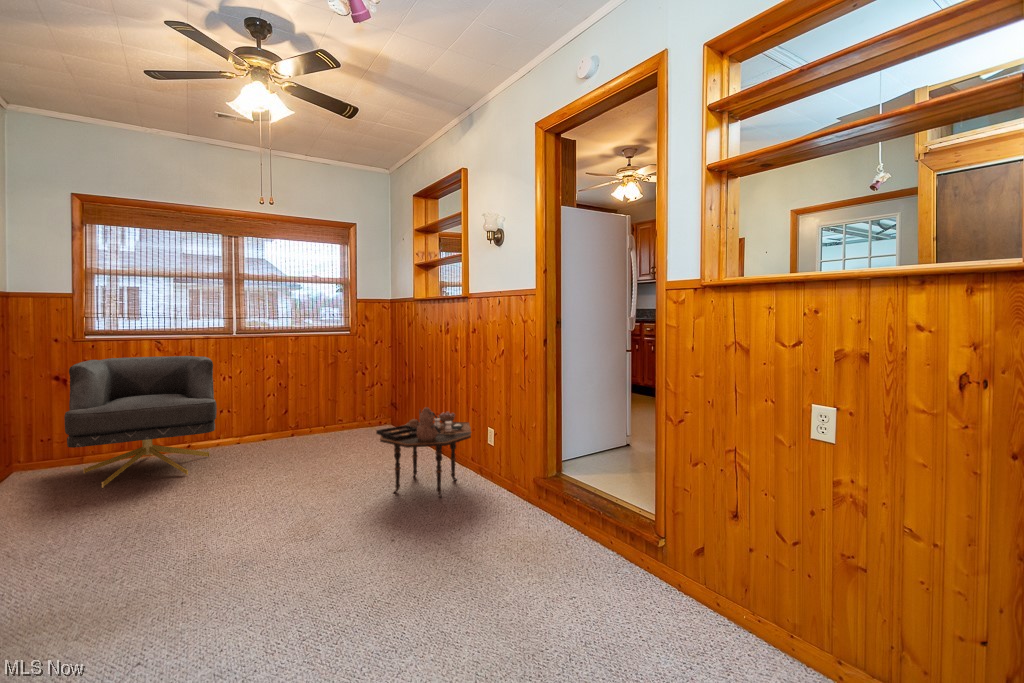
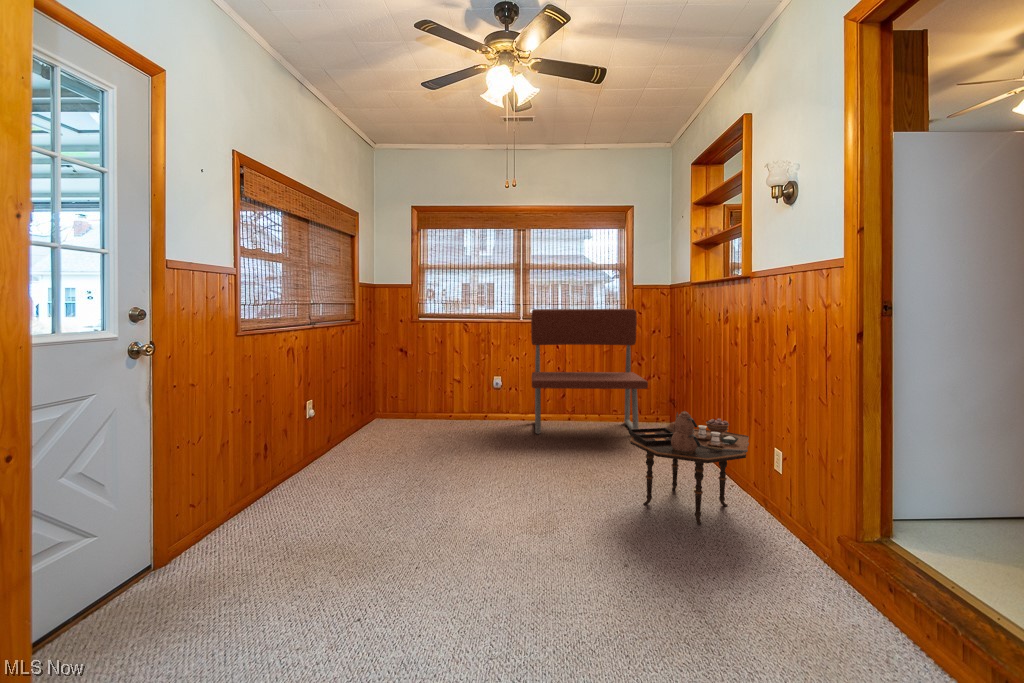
bench: none [250,322,379,455] -> present [531,309,648,434]
armchair: present [64,356,217,488] -> none [397,338,499,442]

